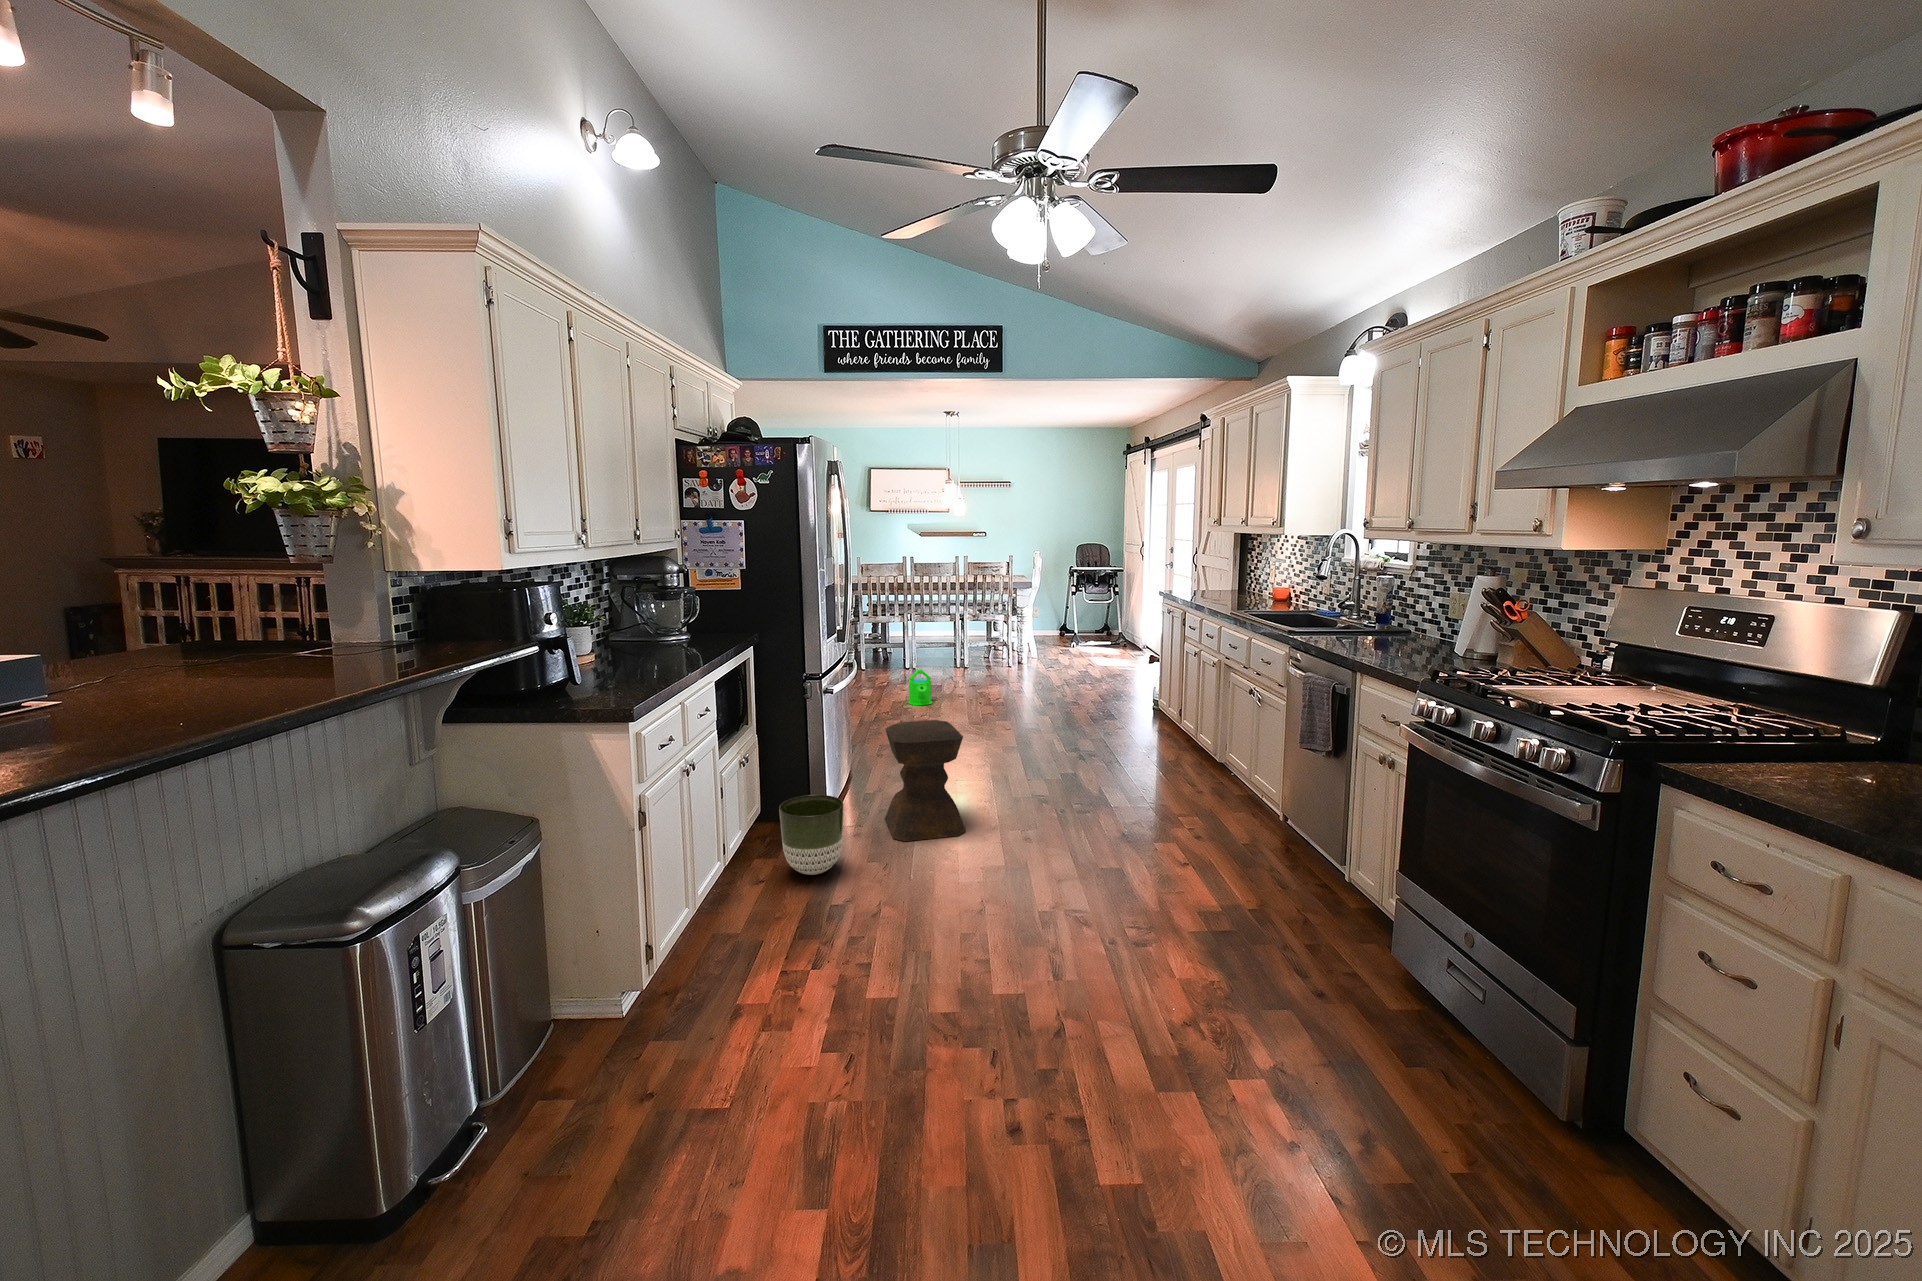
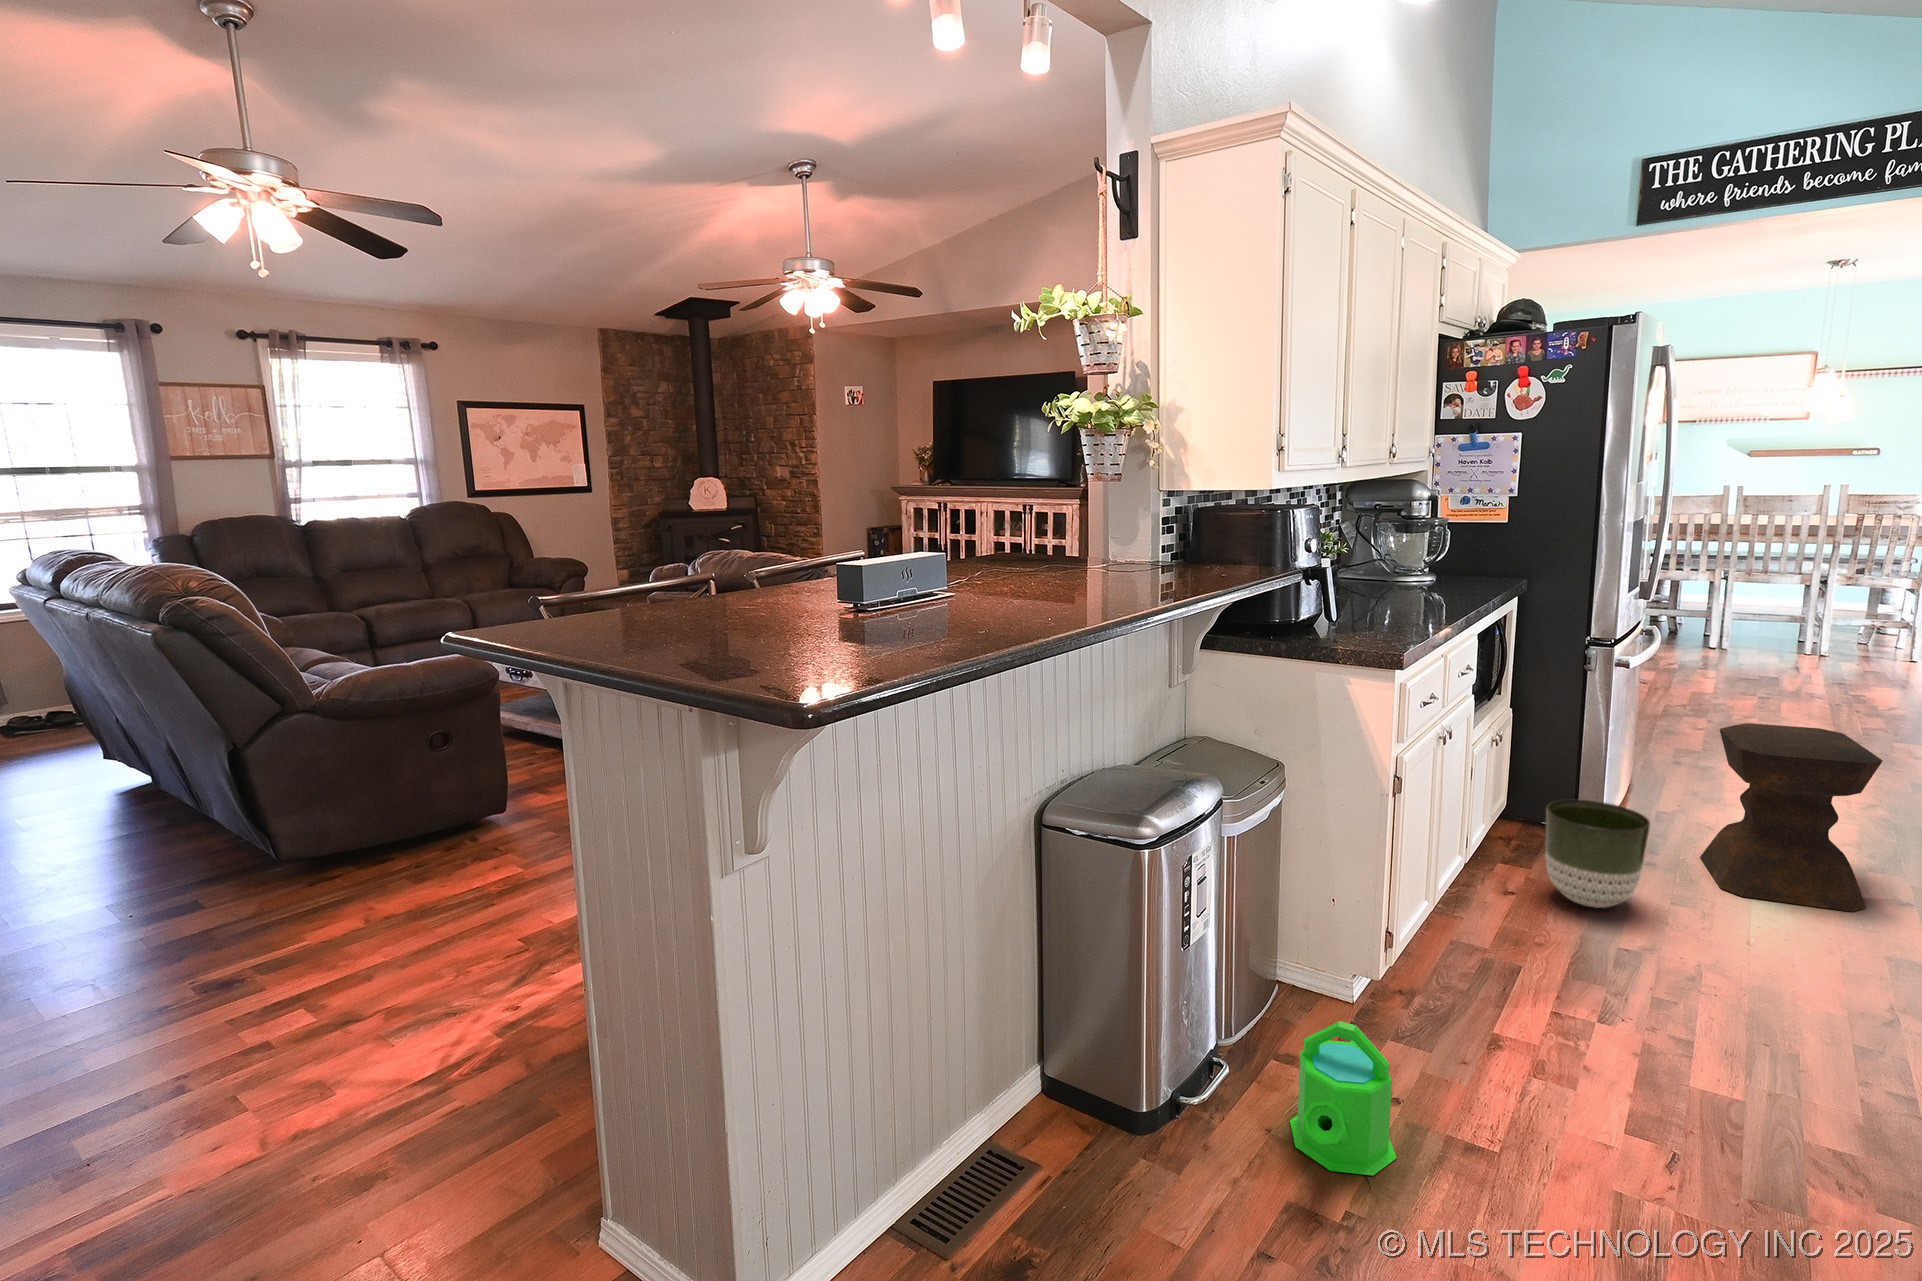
watering can: present [908,670,933,705] -> present [1290,1021,1397,1175]

